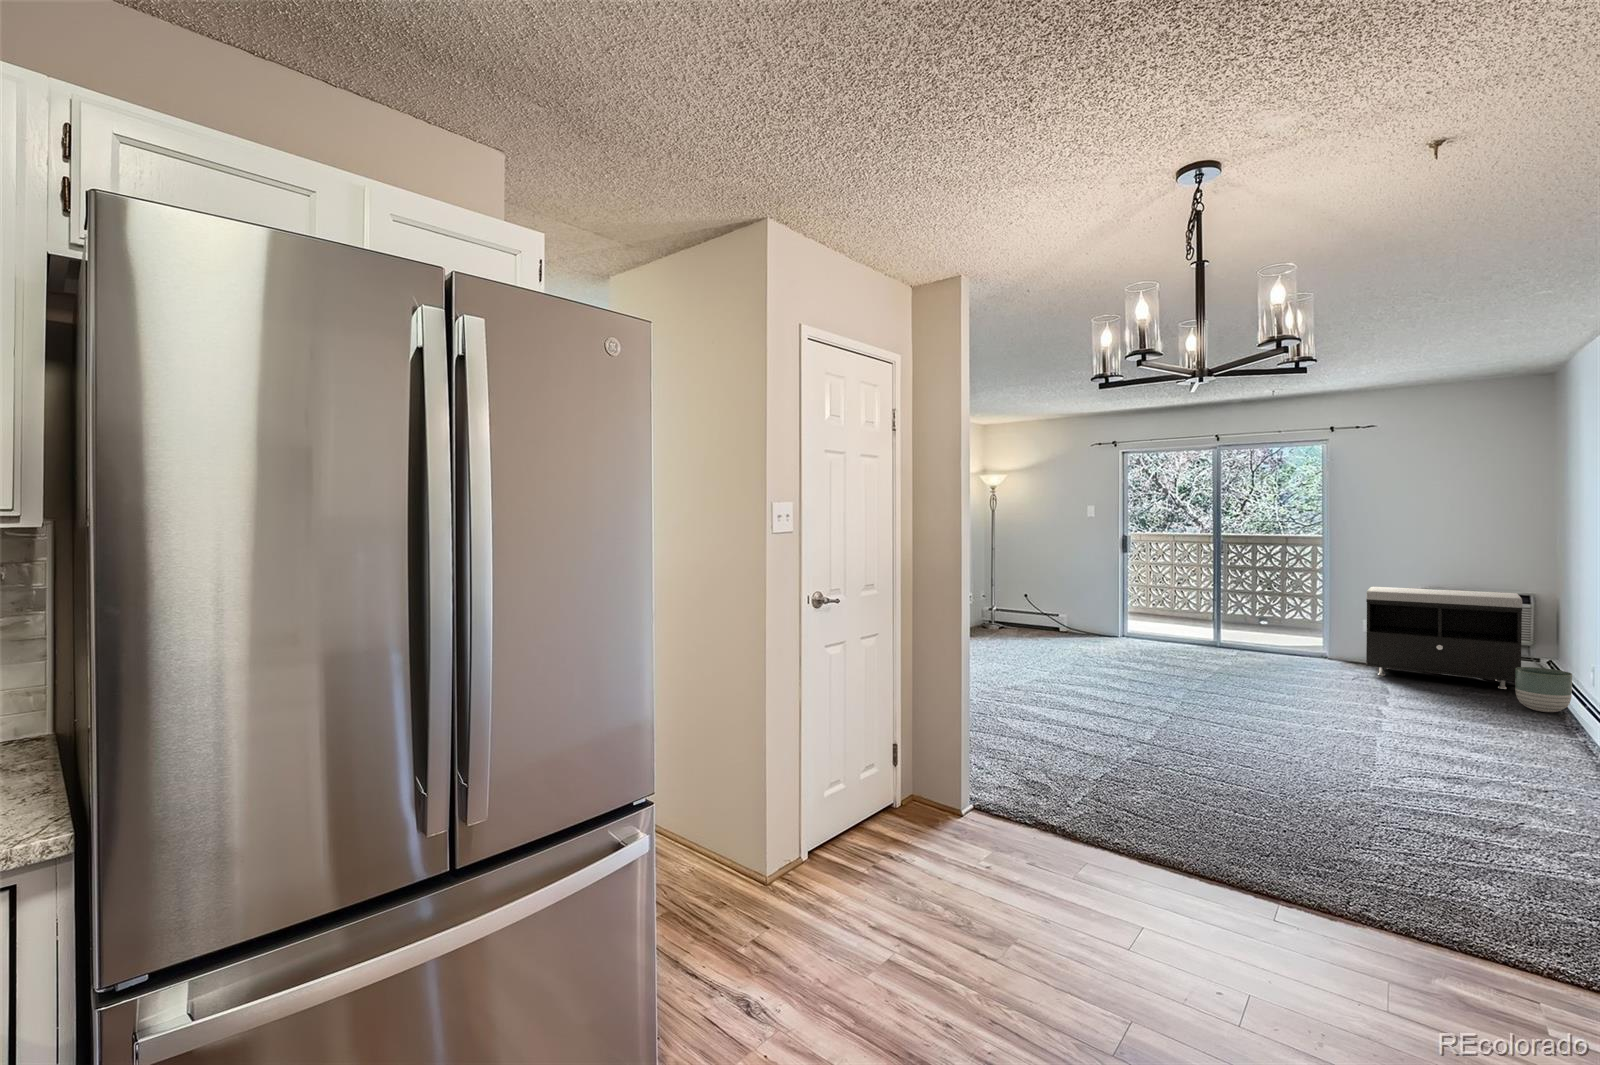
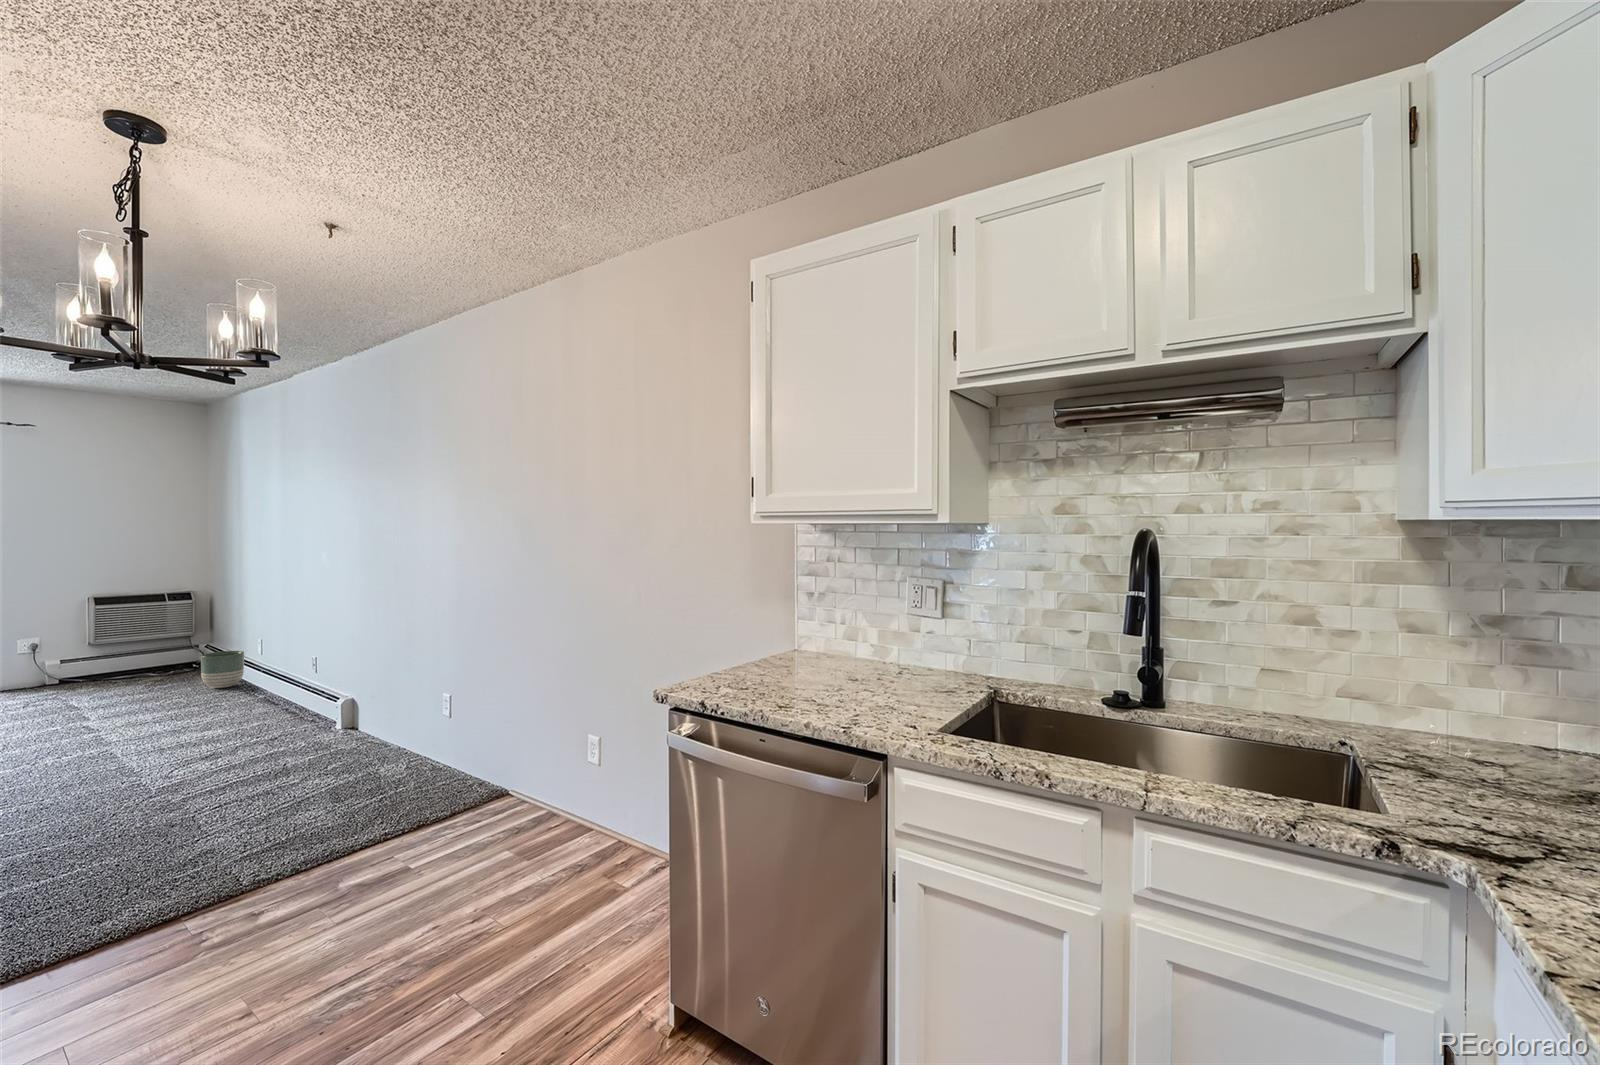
storage bench: present [1366,587,1522,689] -> none [29,592,196,695]

